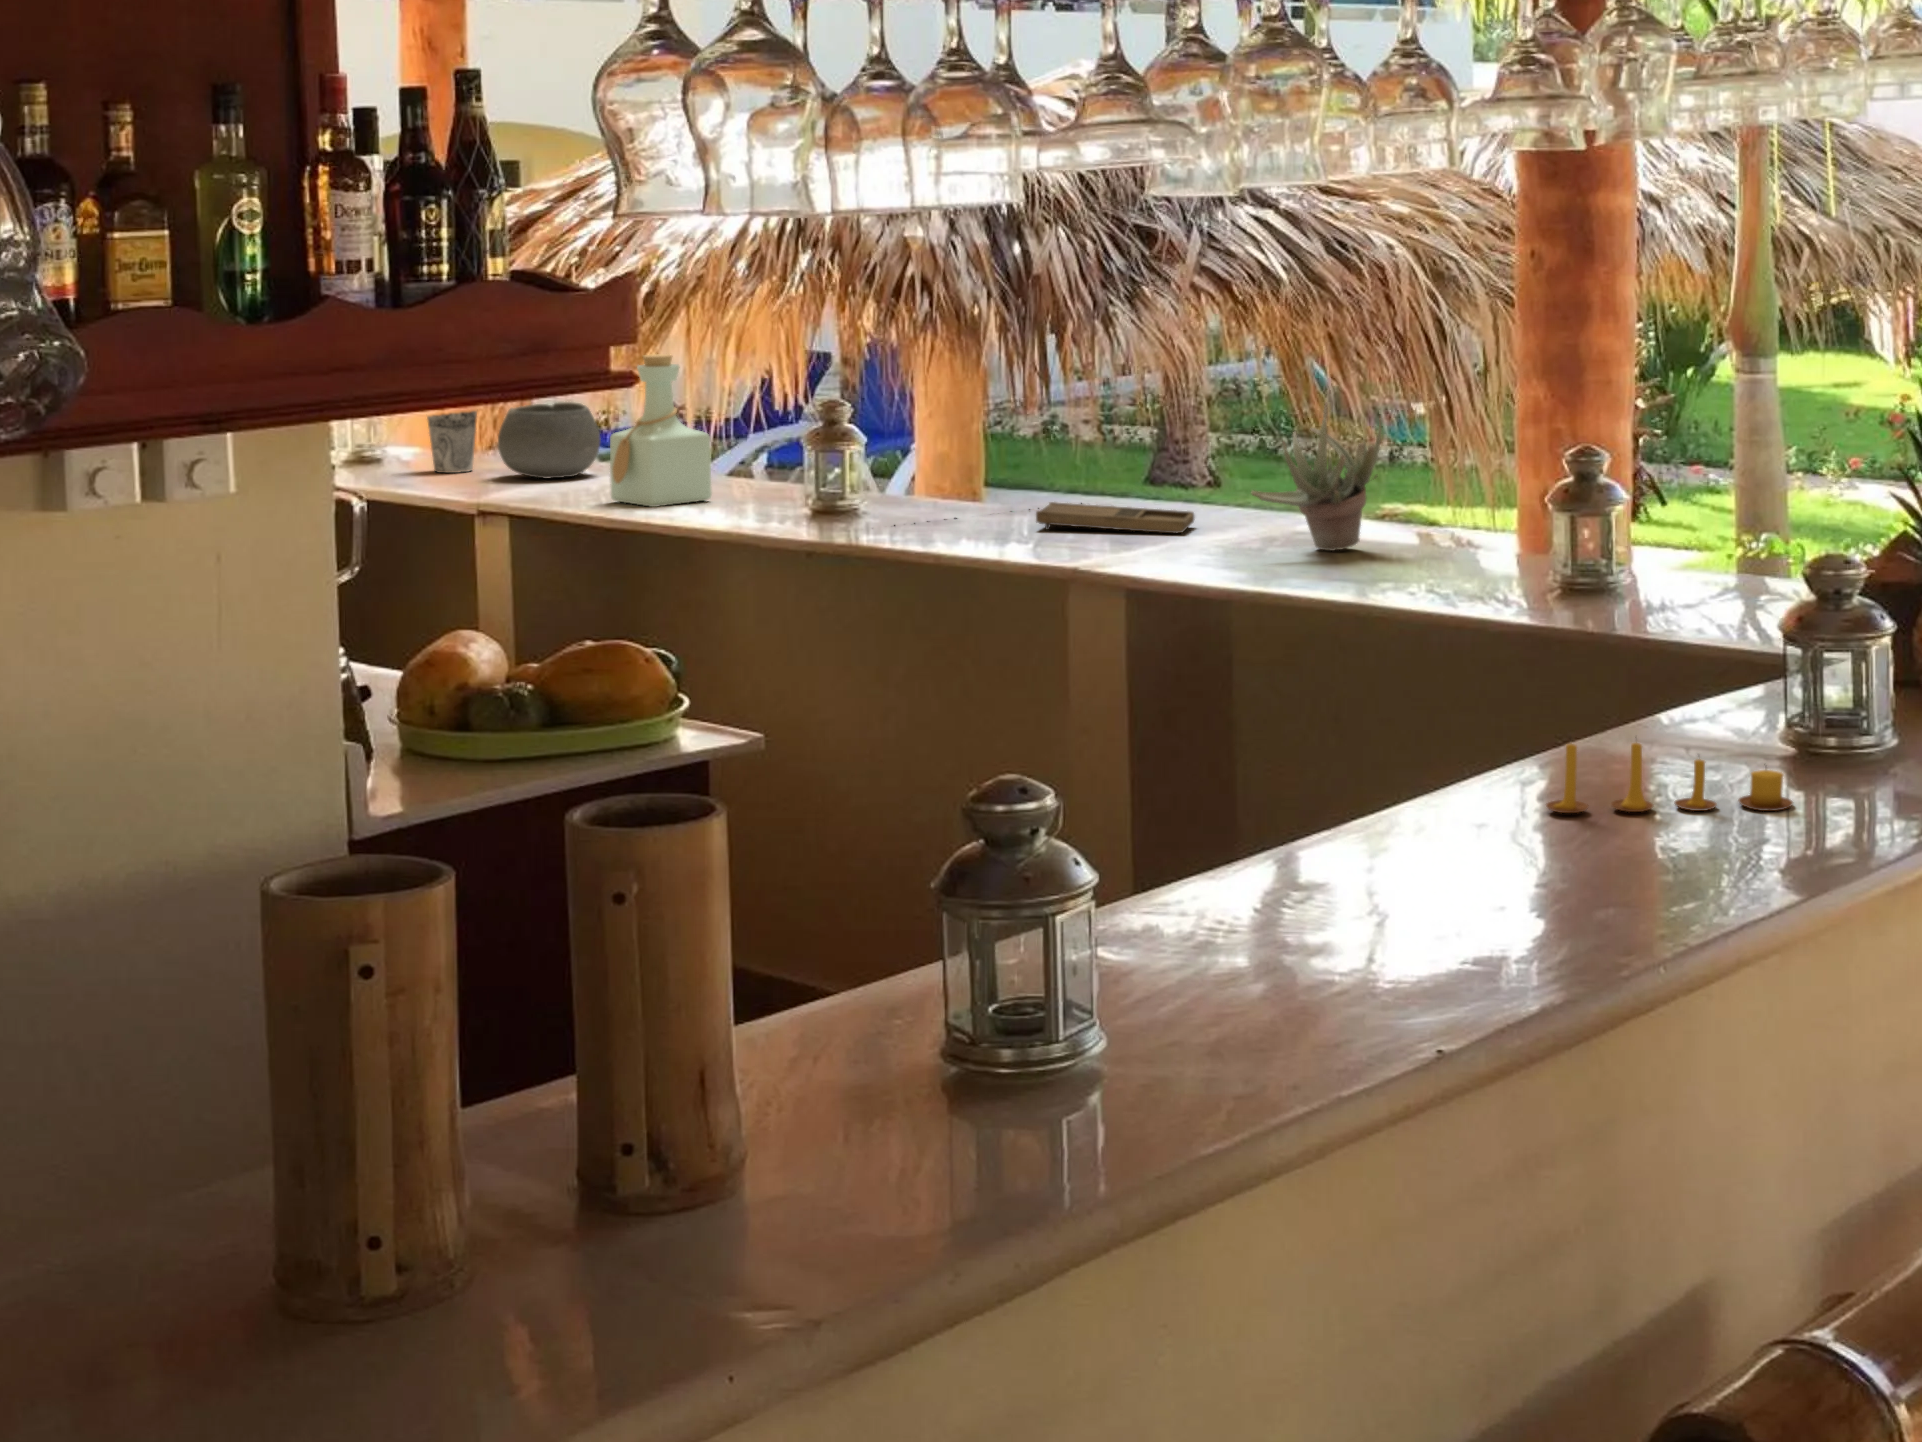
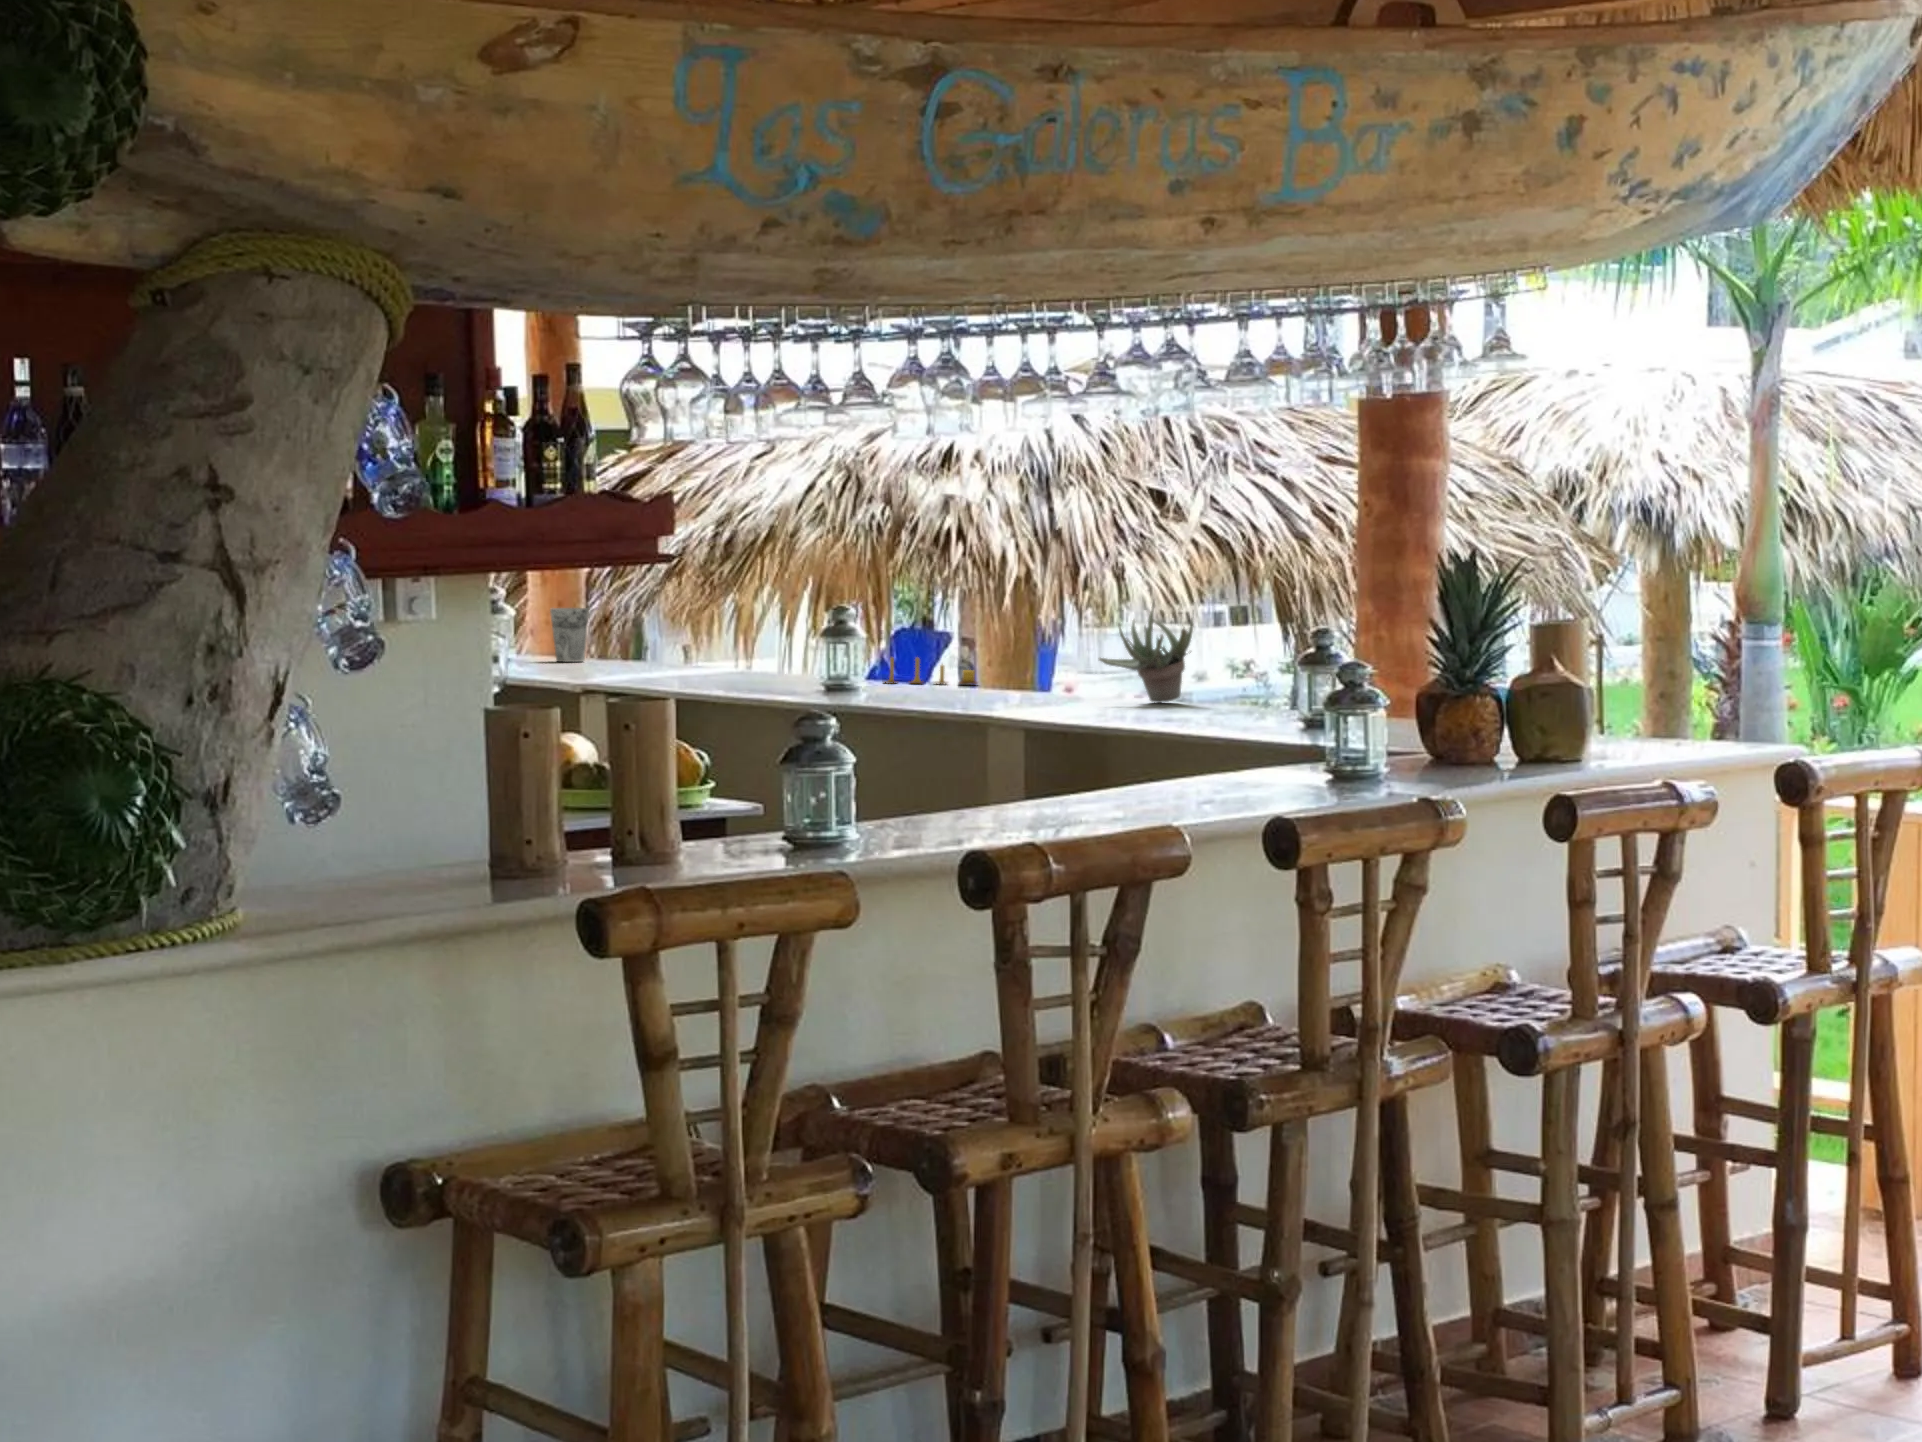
bottle: present [610,354,712,507] -> none [679,568,751,678]
bowl: present [498,402,600,478] -> none [602,610,678,665]
tray: present [1036,502,1194,533] -> none [967,674,1082,695]
candle: present [1546,742,1793,813] -> present [885,657,977,684]

